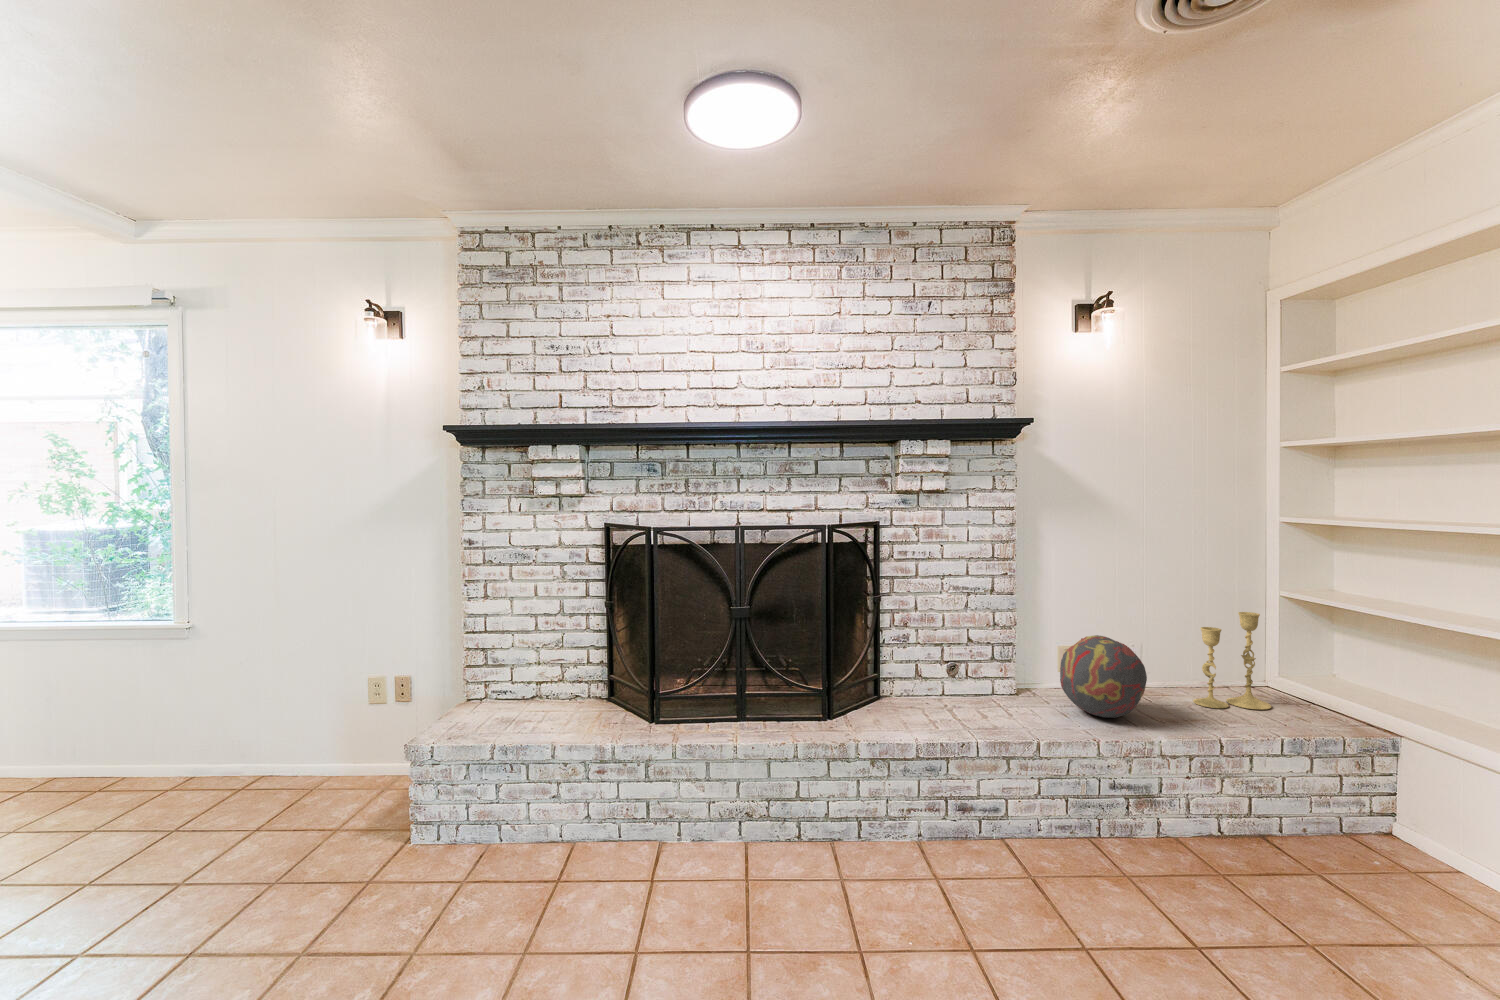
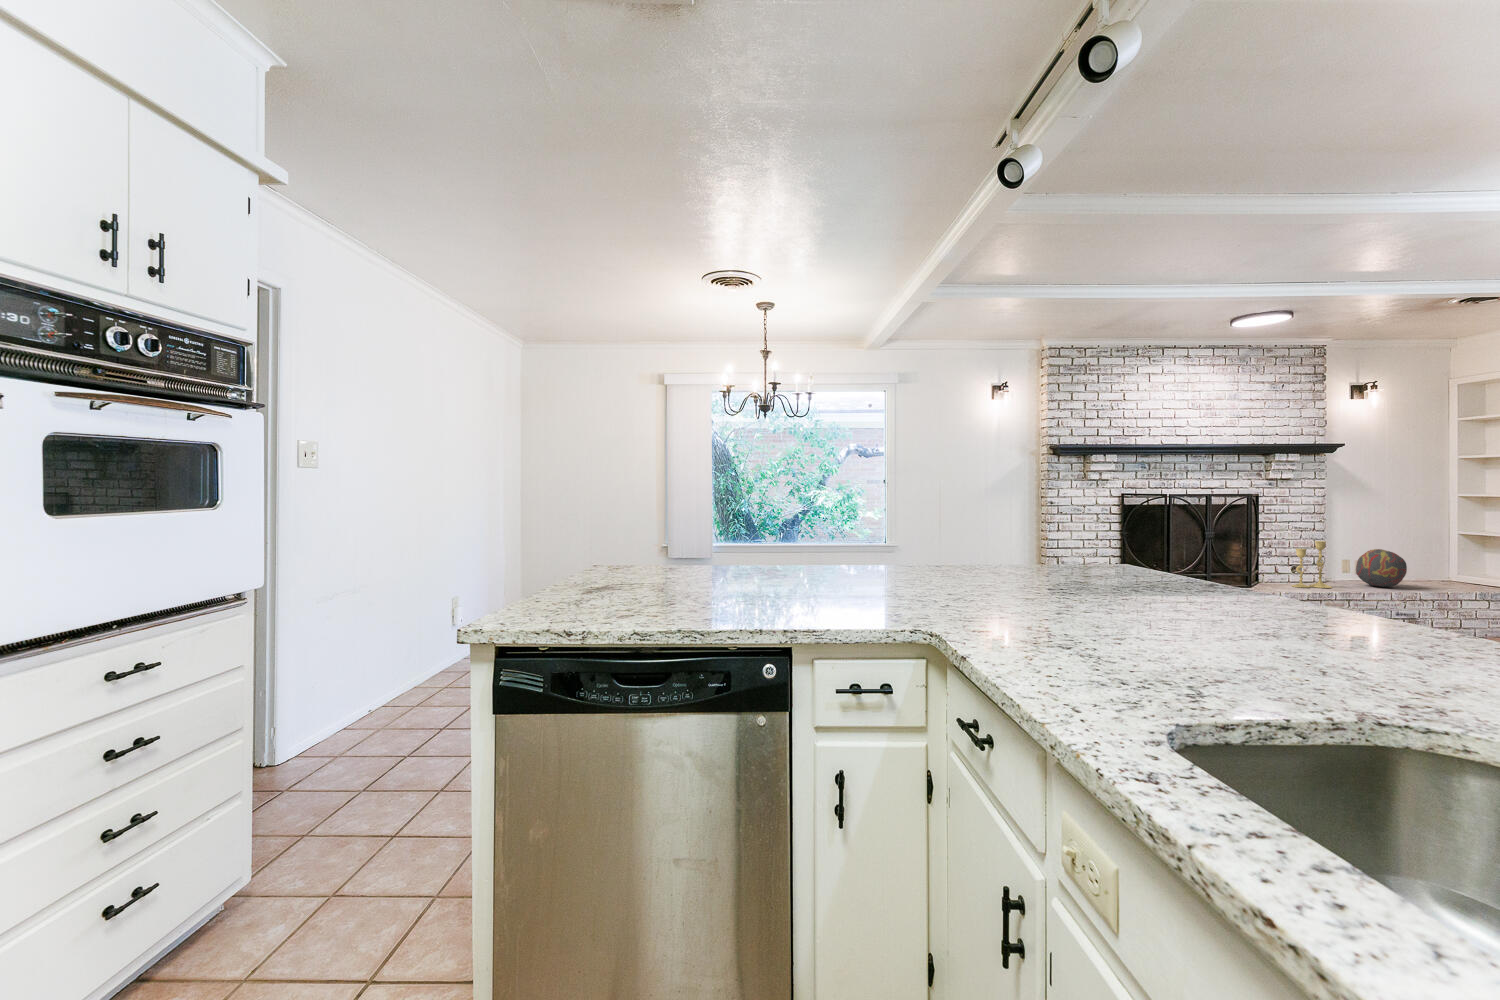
candlestick: present [1193,612,1271,710] -> present [1292,541,1332,588]

